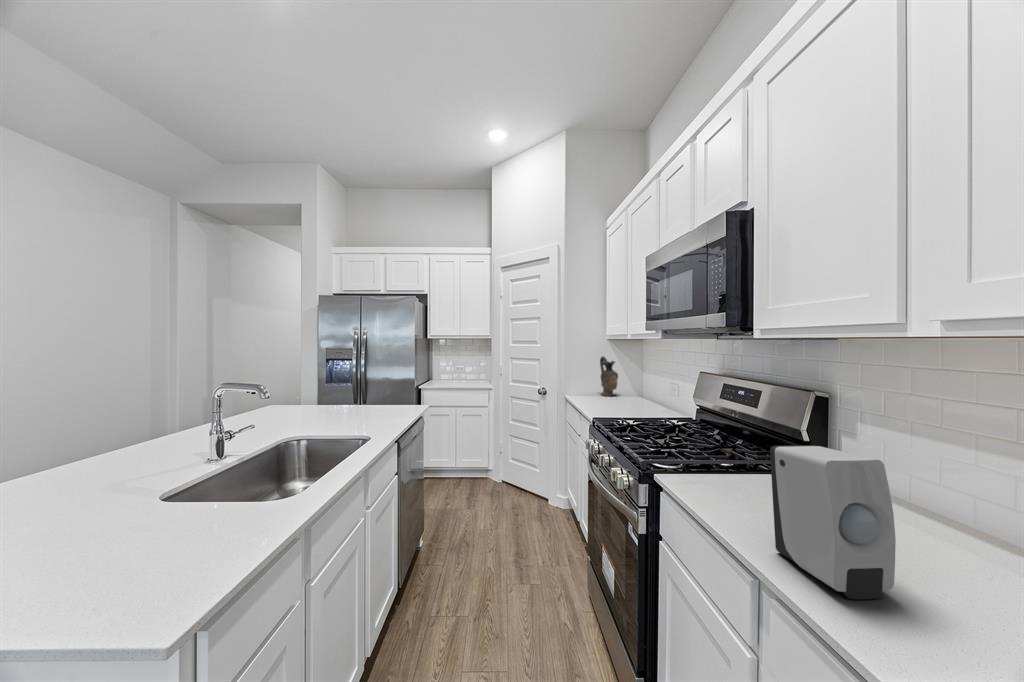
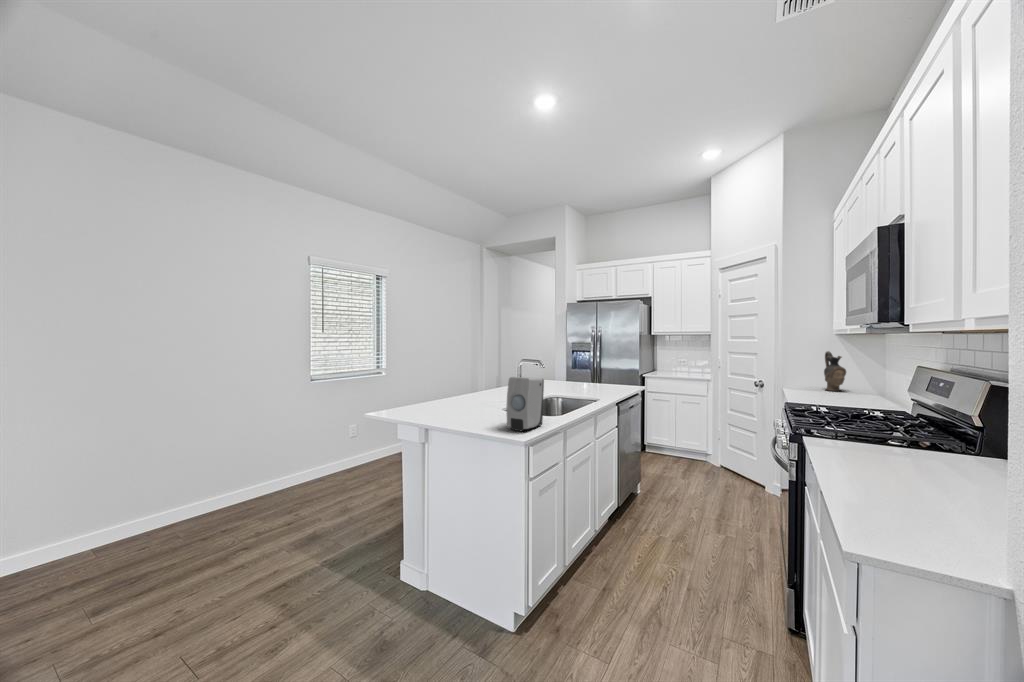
soap dispenser: present [770,445,896,599] -> present [506,377,544,431]

